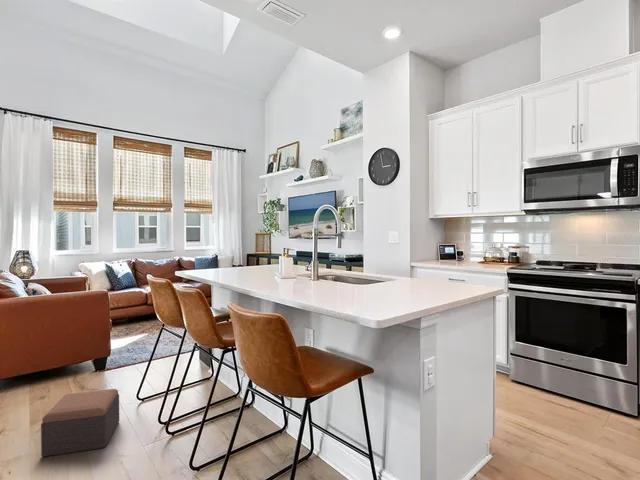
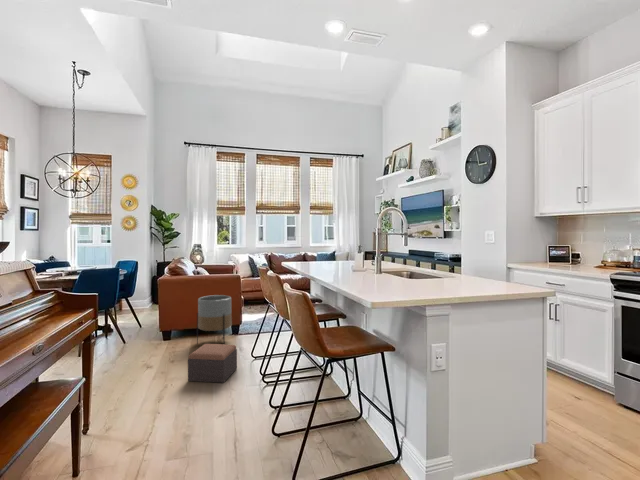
planter: none [40,319,97,392] -> present [197,295,232,343]

